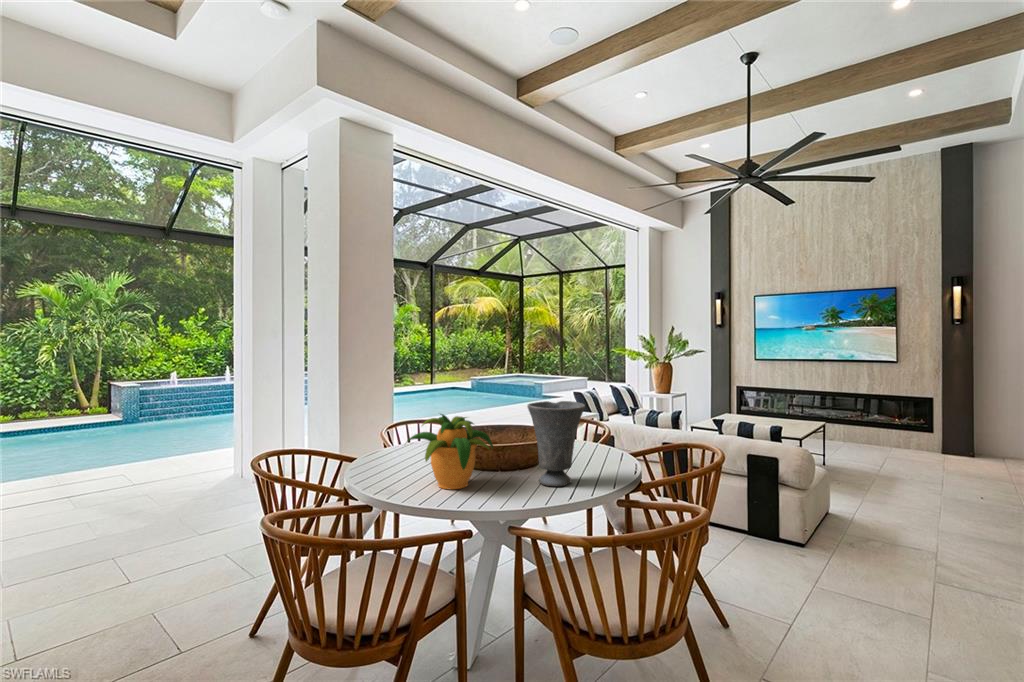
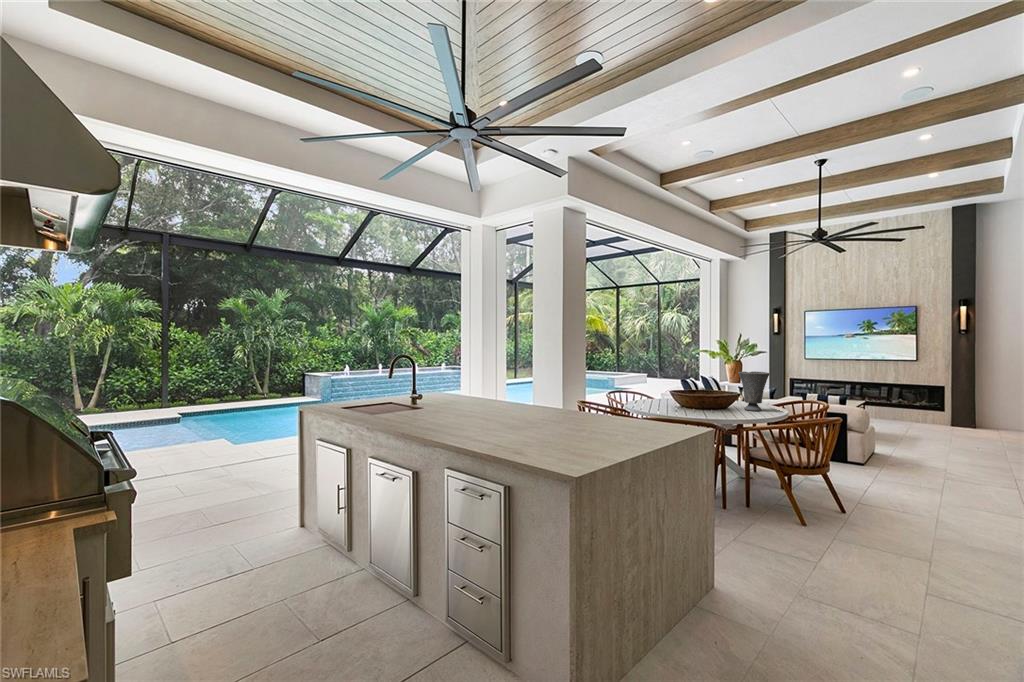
potted plant: present [407,414,493,489] -> none [677,375,725,411]

